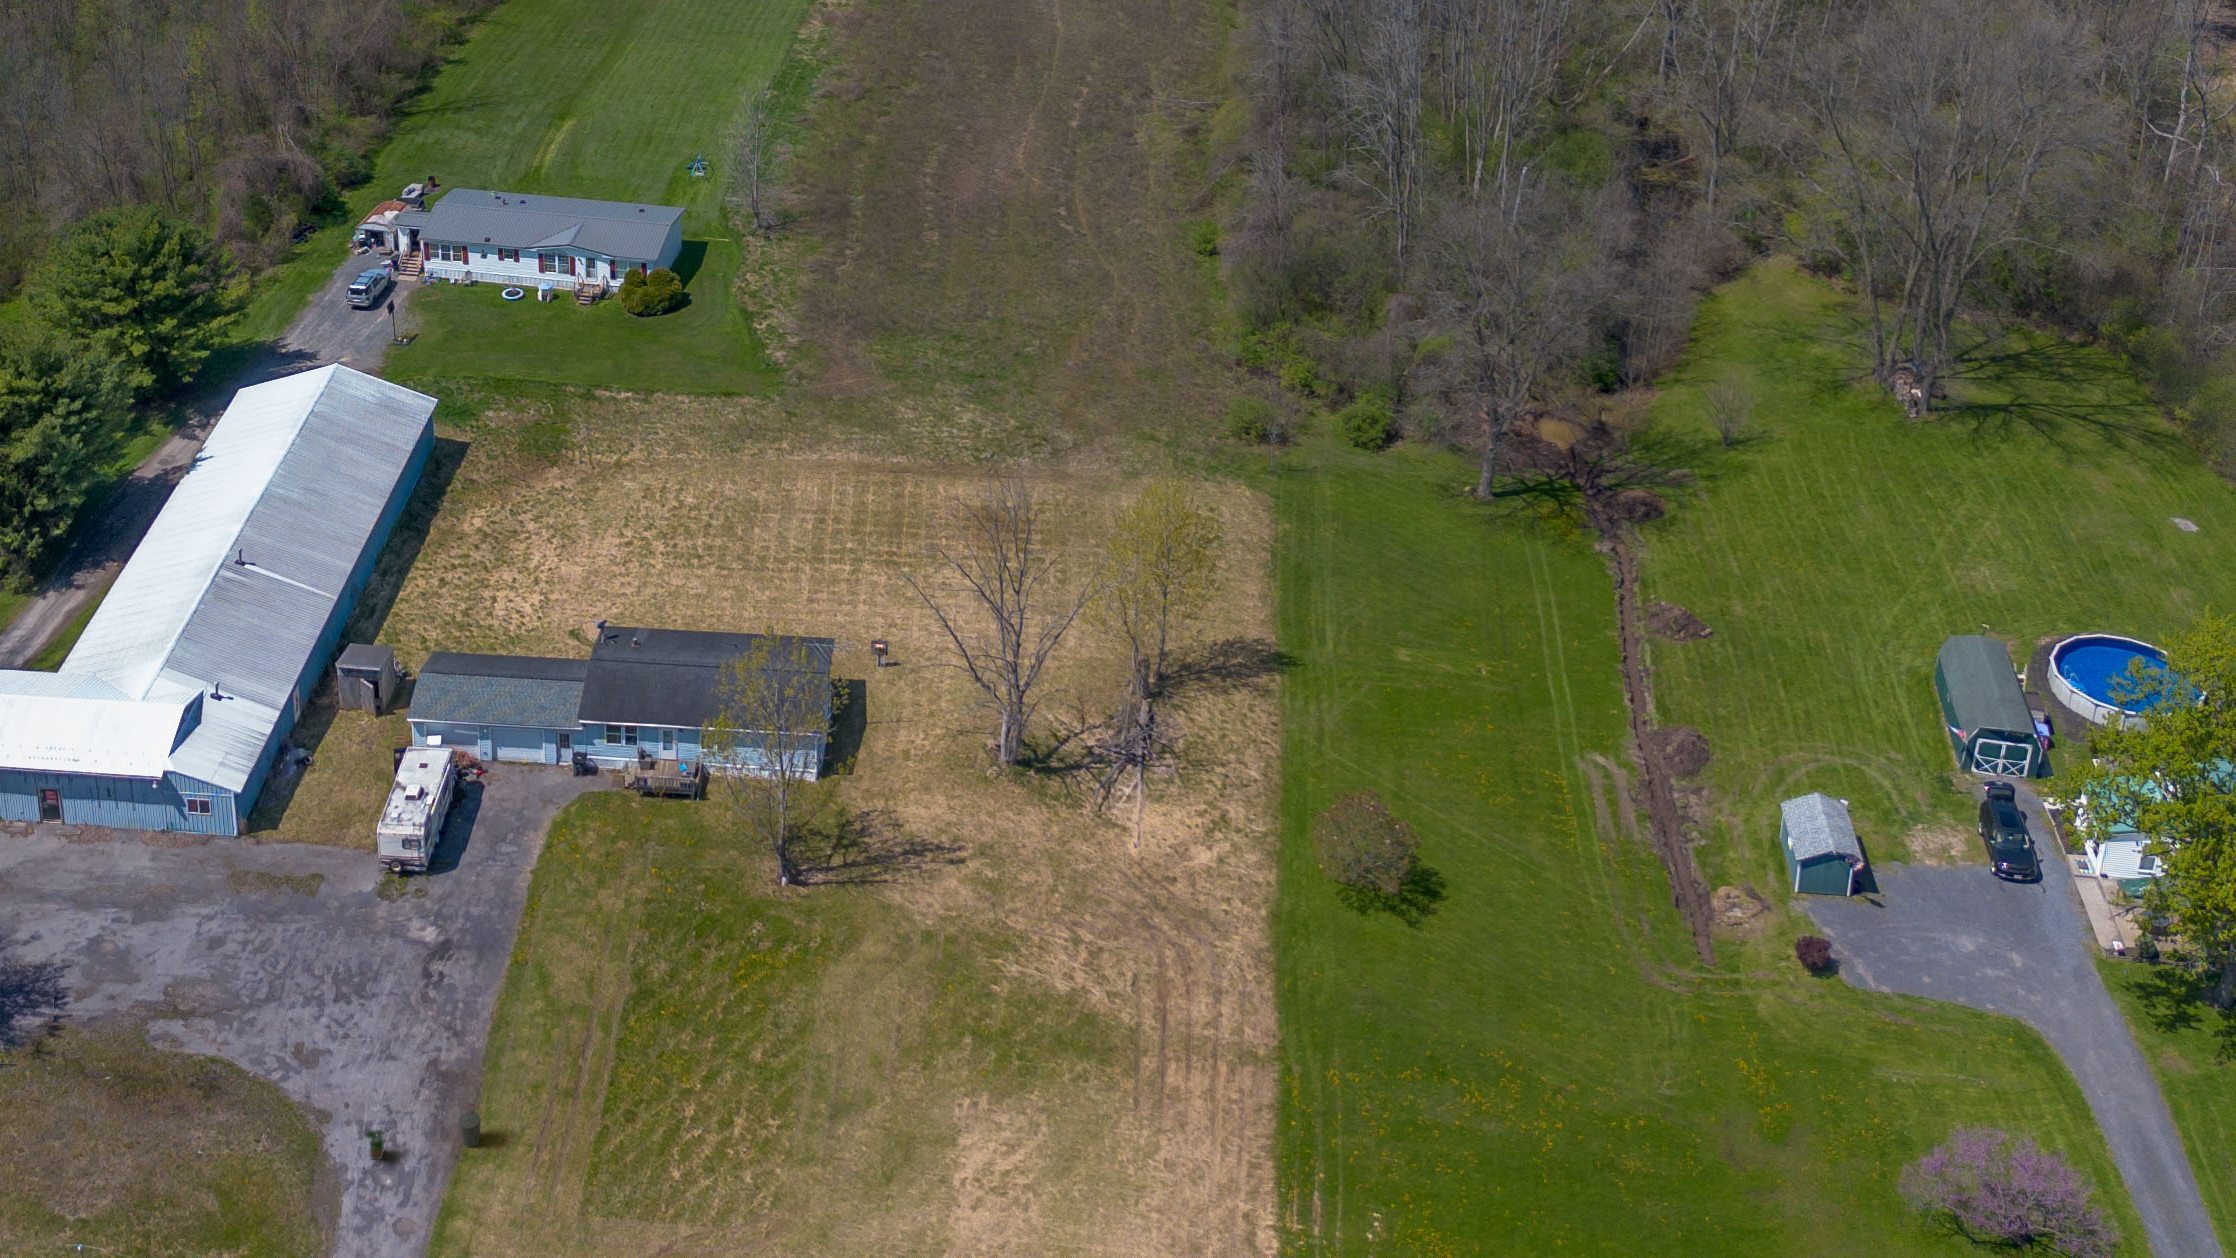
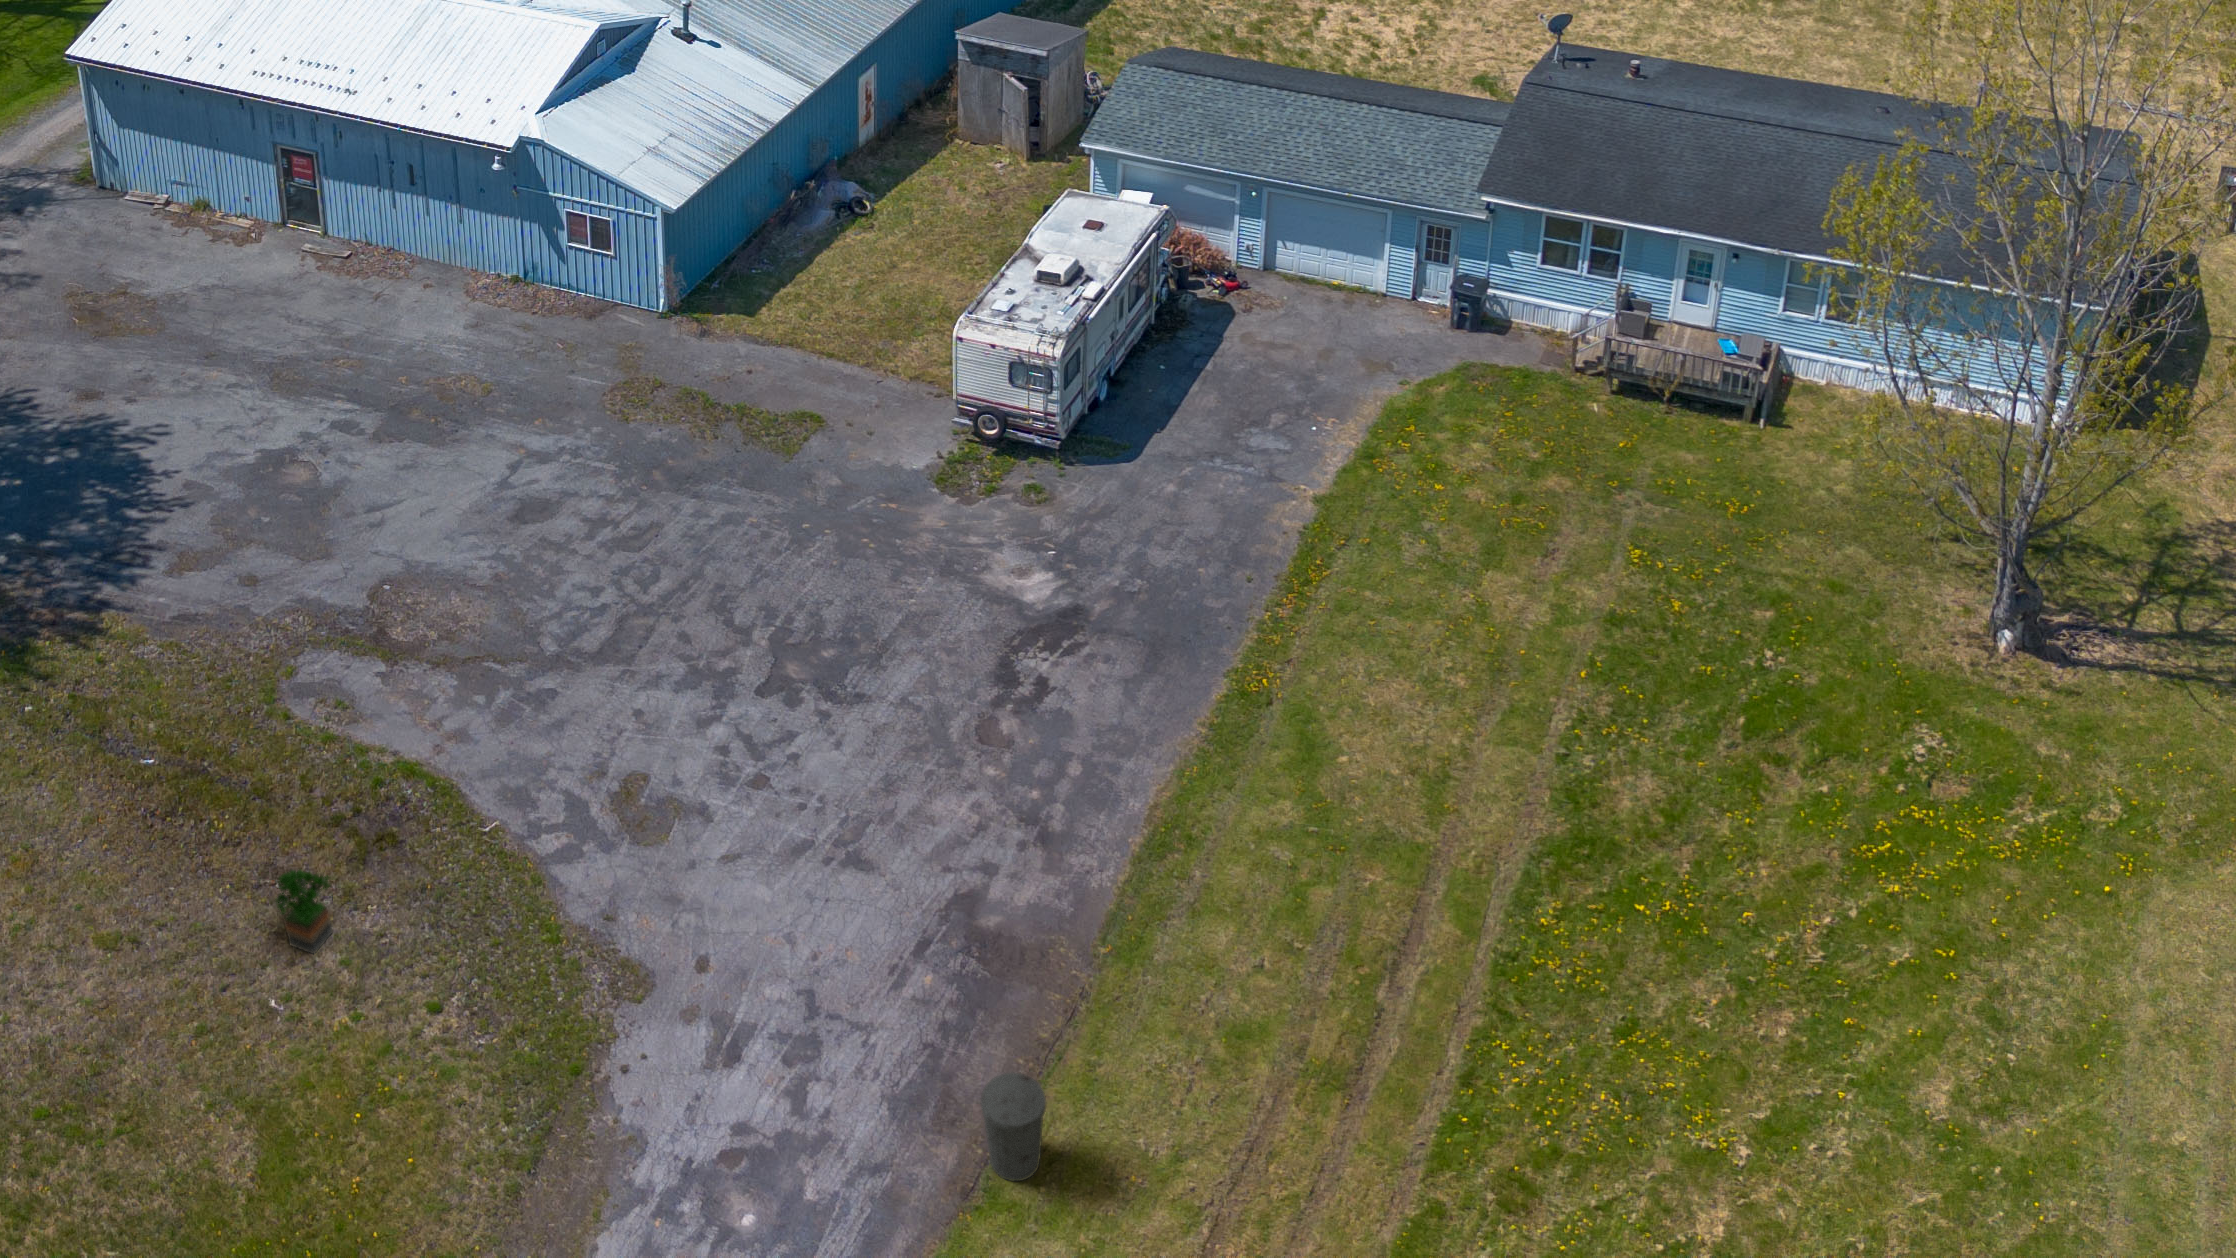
potted tree: present [367,1129,385,1160] -> present [277,870,332,954]

